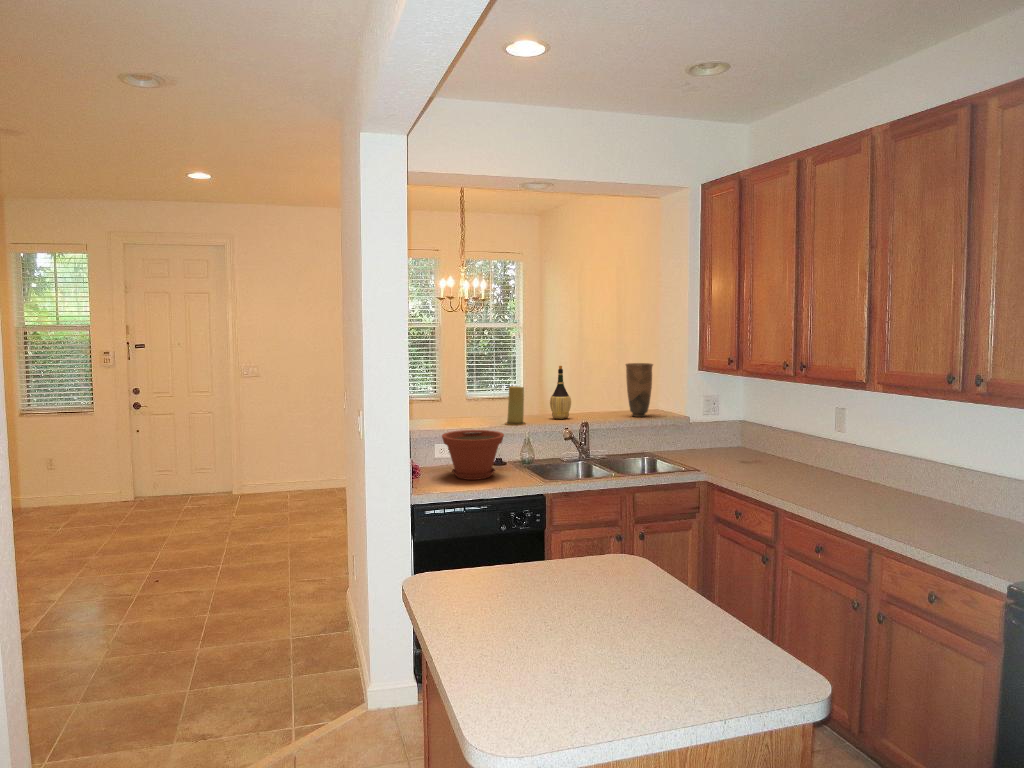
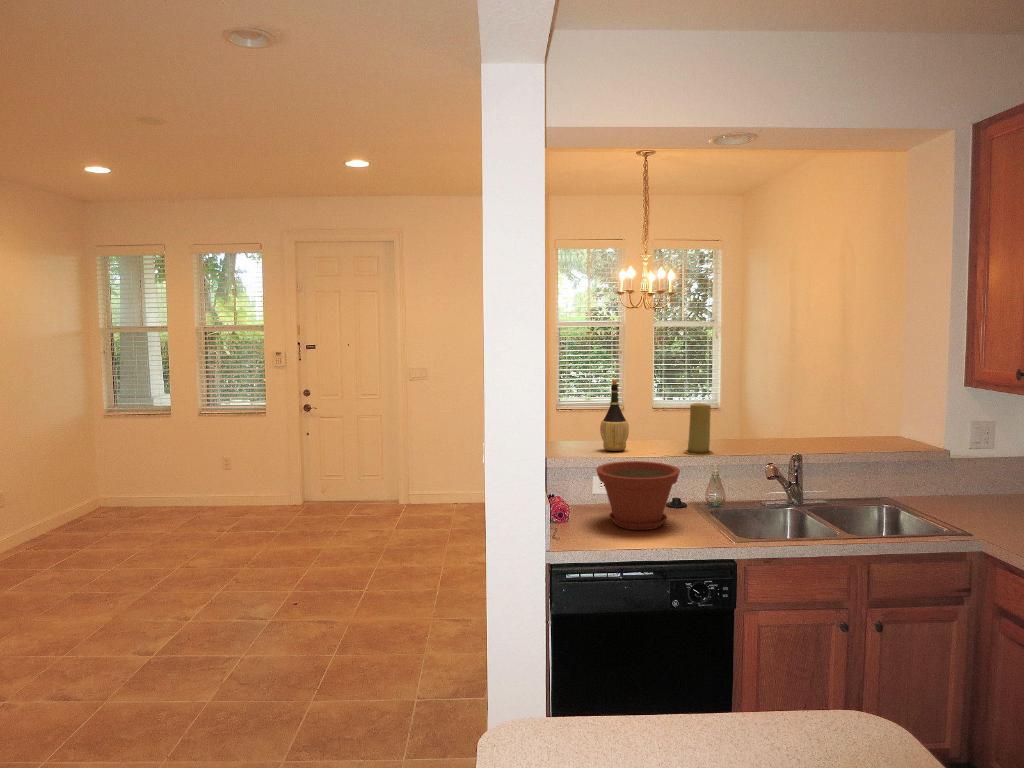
vase: present [626,363,653,417] -> none [856,374,899,448]
wine bottle: present [550,366,571,419] -> present [600,380,629,451]

